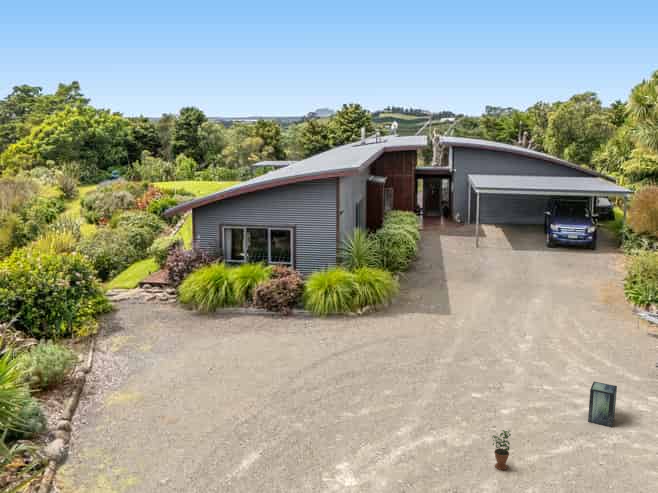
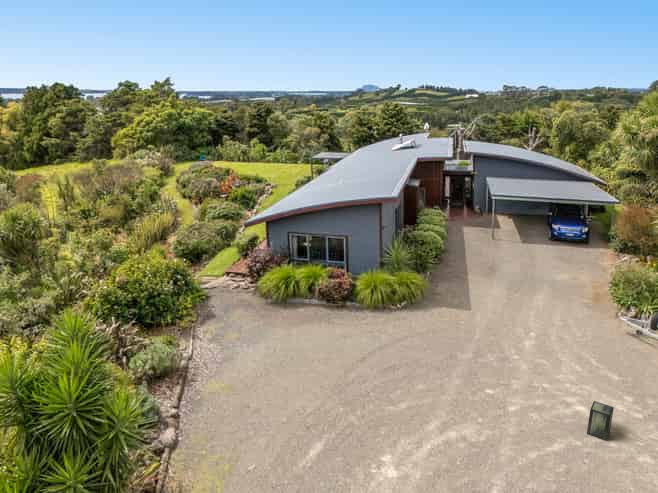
potted plant: present [492,430,511,470] -> none [504,446,520,479]

